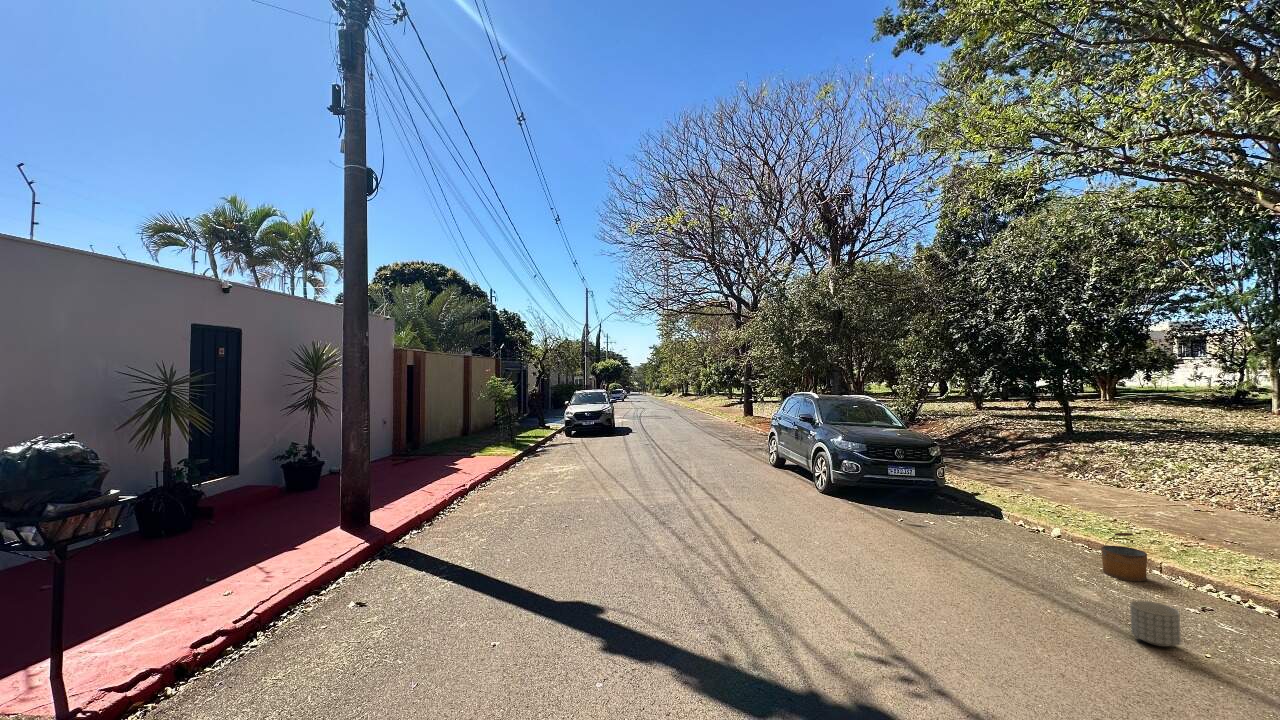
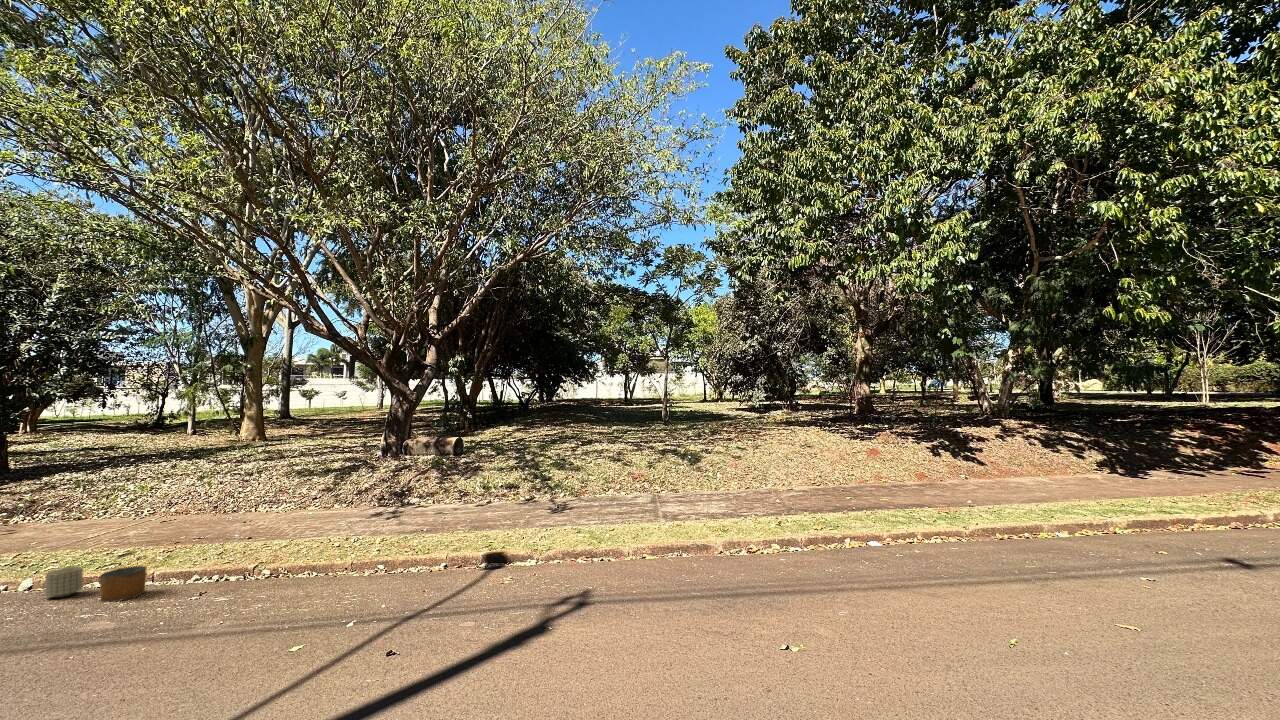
planter: present [1130,600,1181,647] -> present [45,566,83,598]

